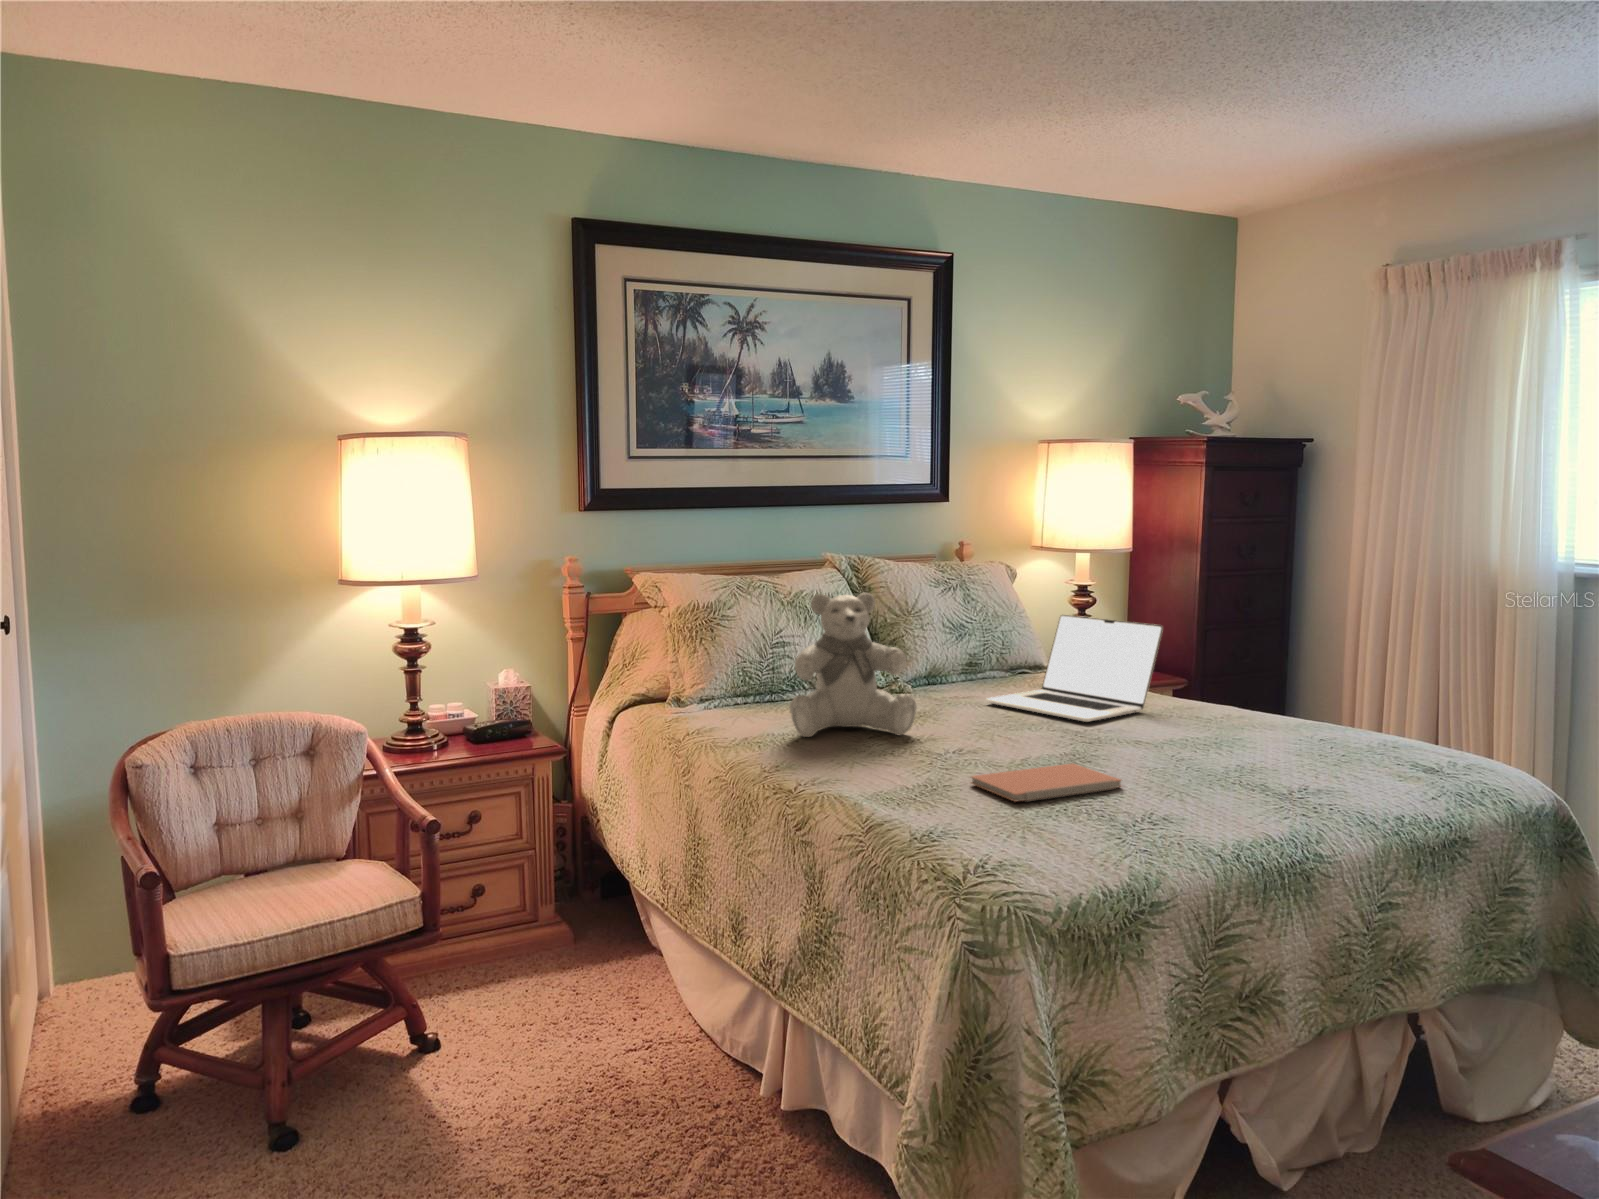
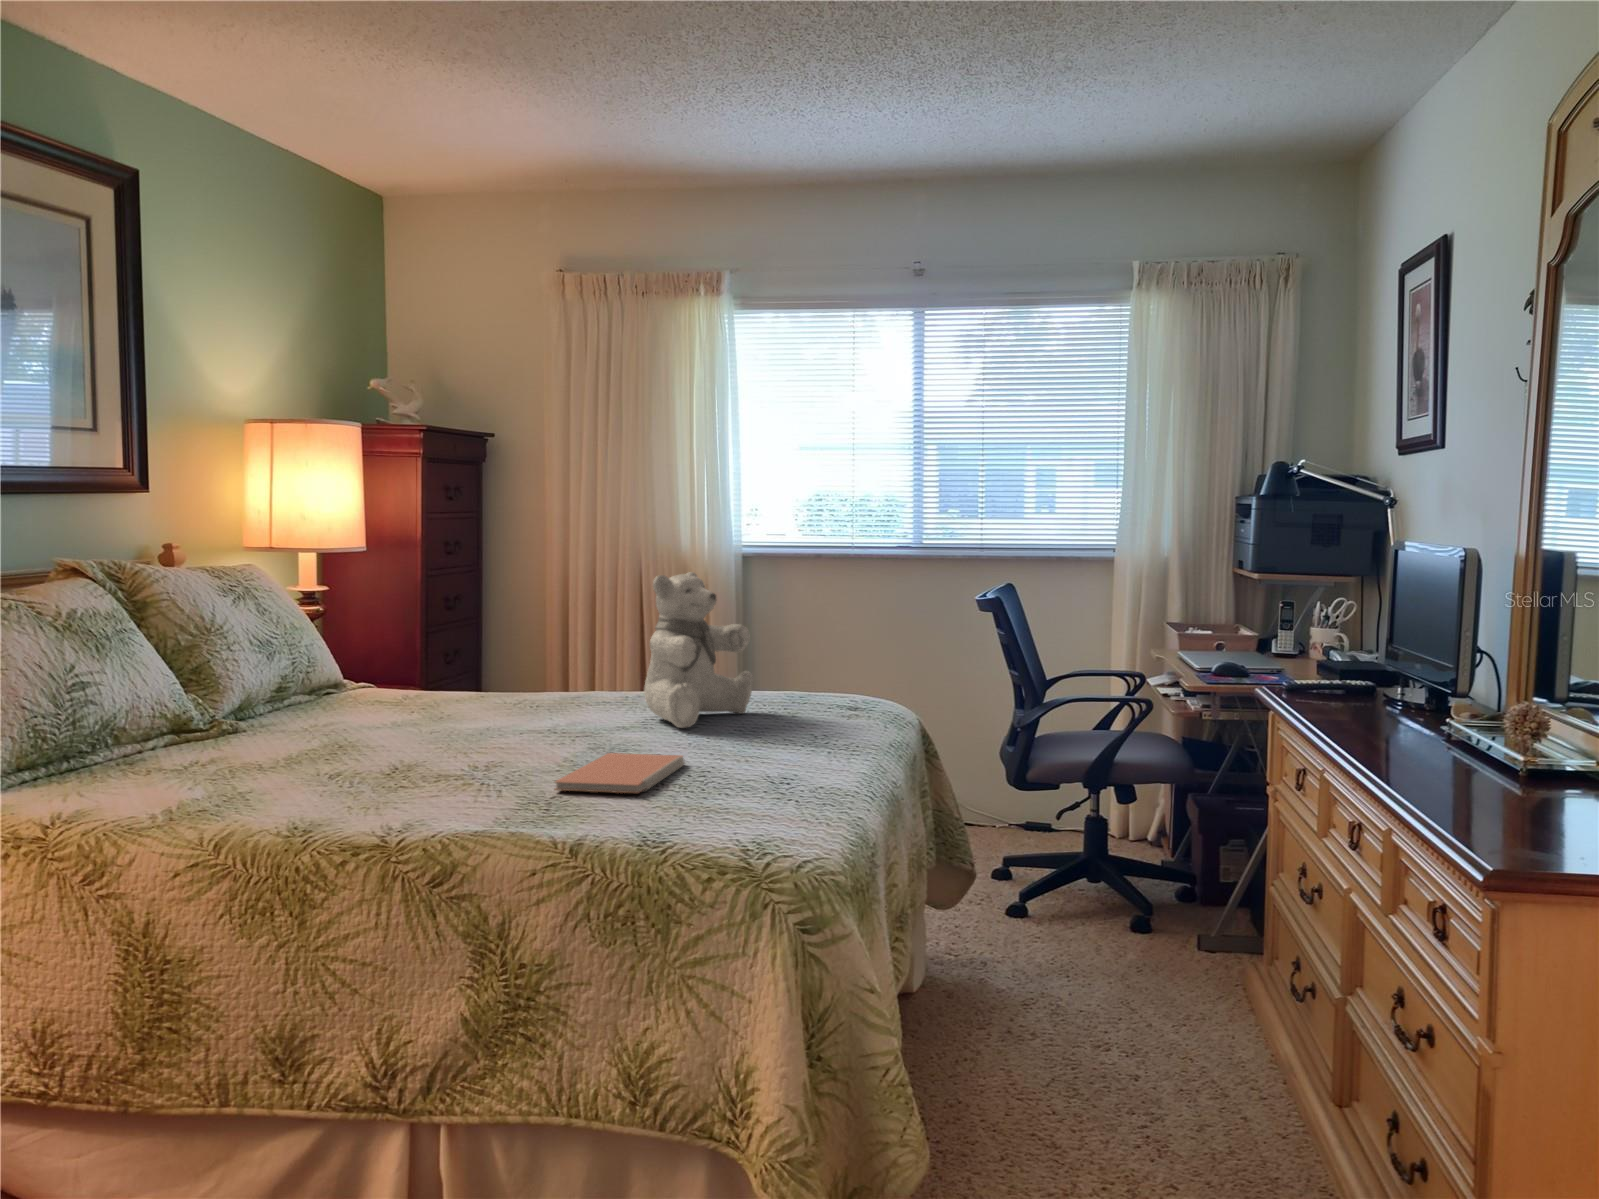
teddy bear: present [790,593,917,737] -> present [644,572,753,728]
laptop: present [986,615,1163,722] -> none [368,613,543,724]

